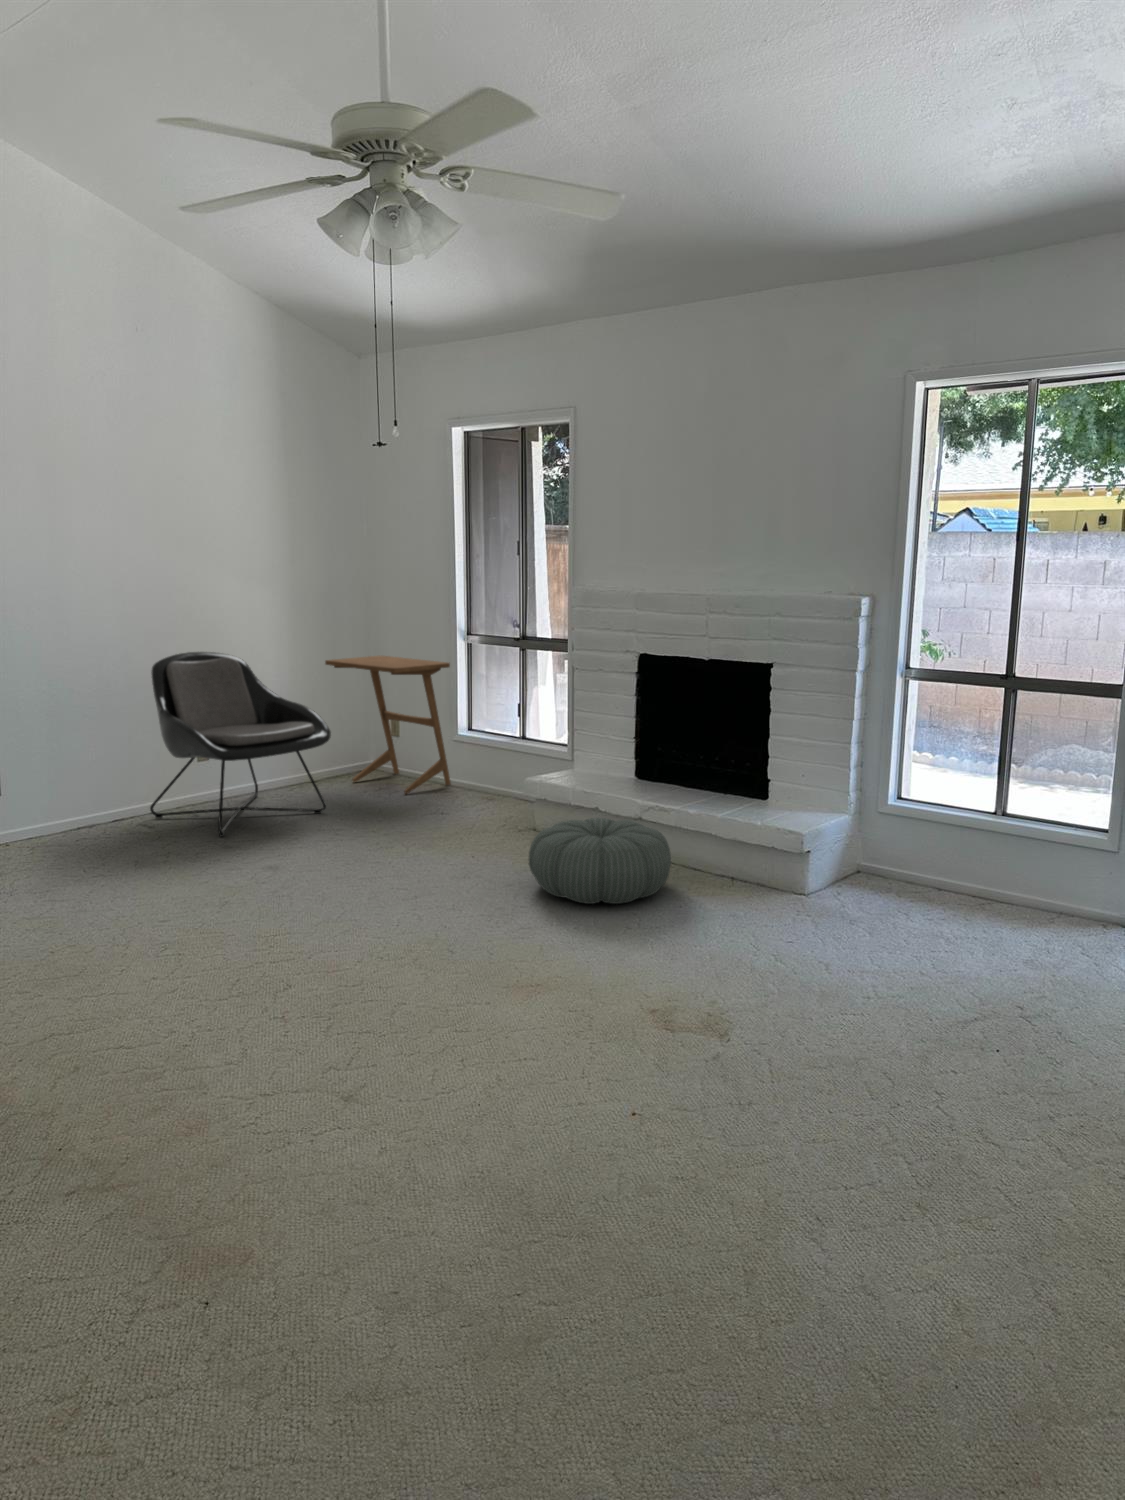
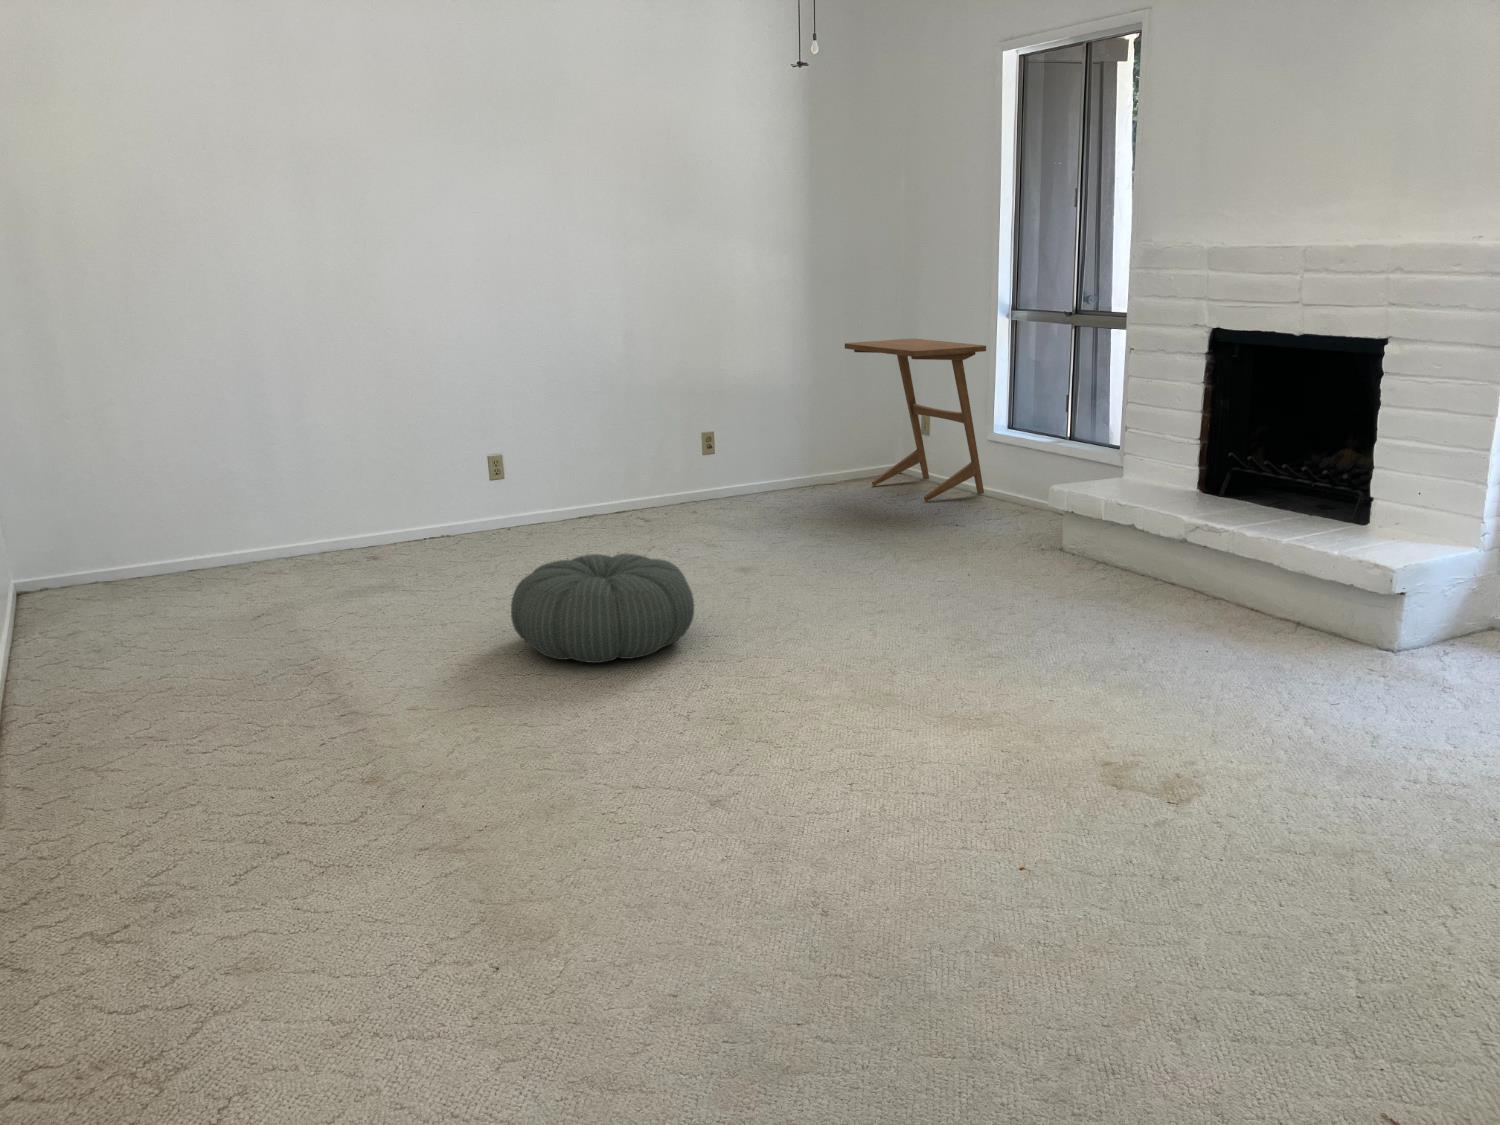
lounge chair: present [150,652,331,837] -> none [647,332,835,534]
pouf: present [529,818,671,904] -> present [511,553,694,663]

